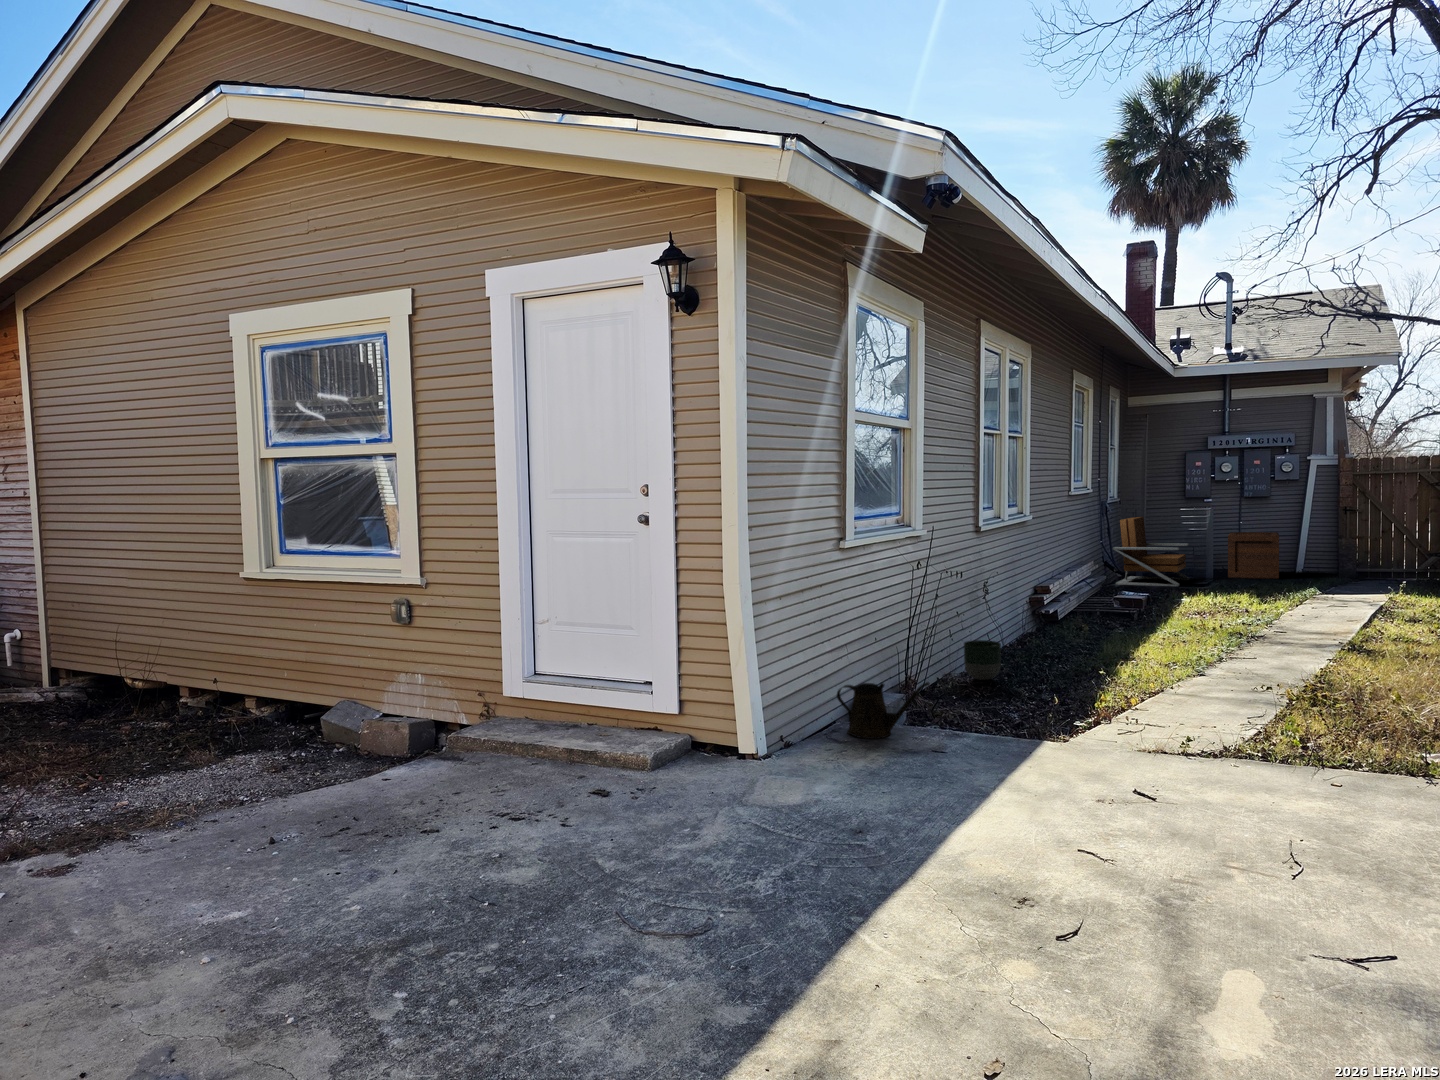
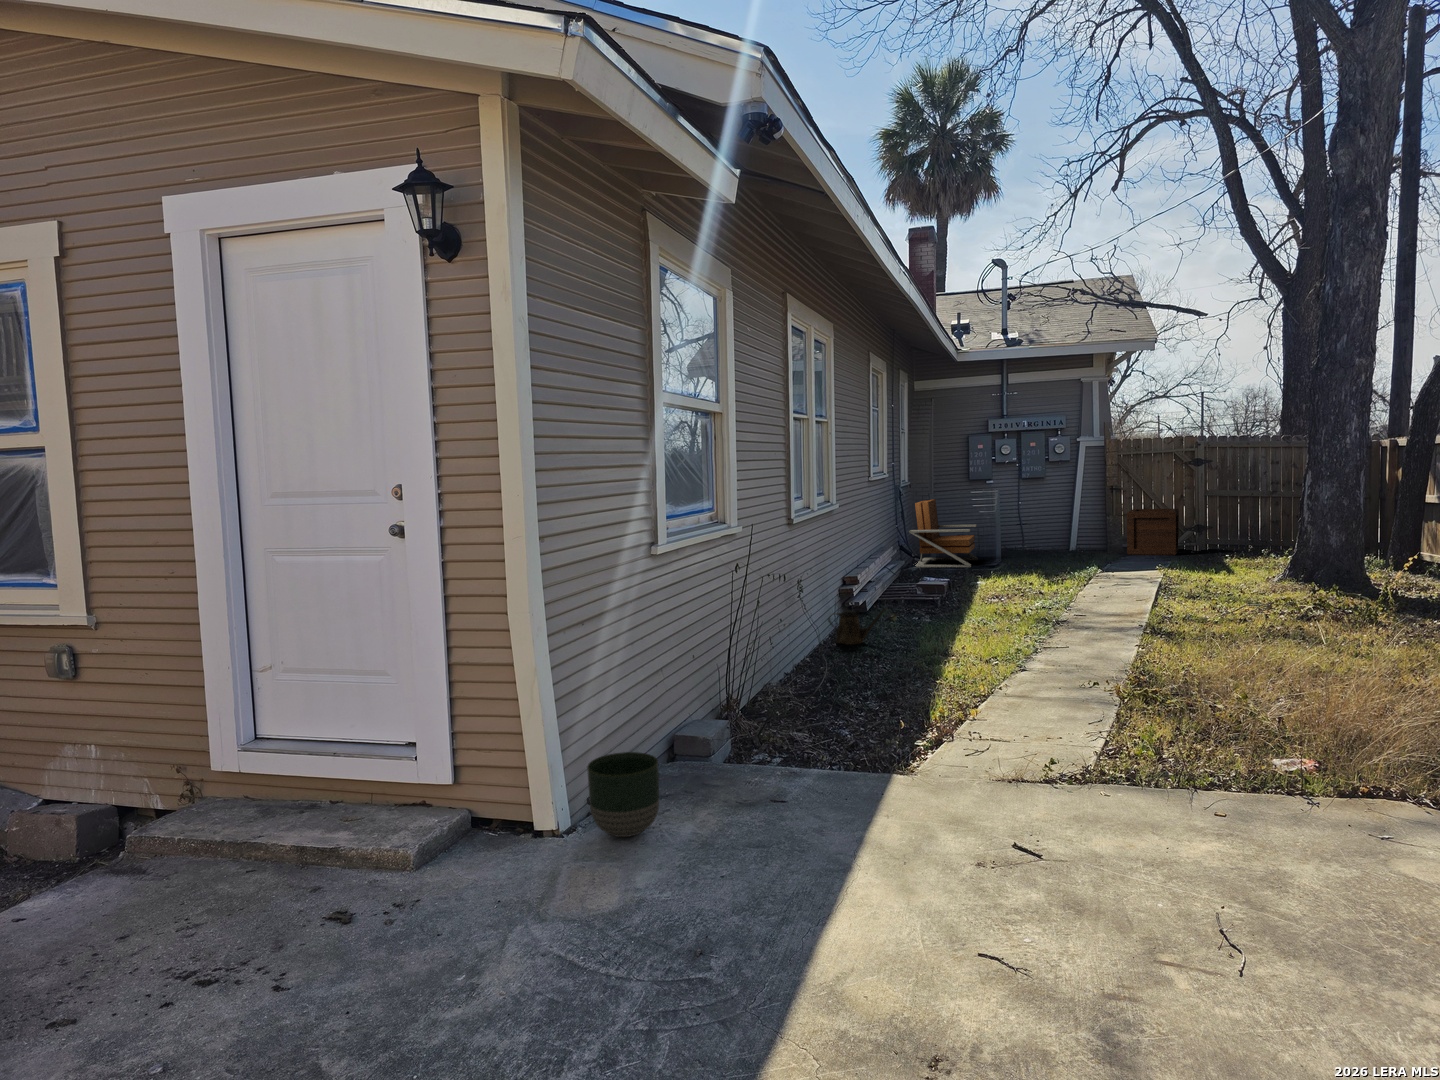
wooden crate: present [1228,532,1279,579] -> present [1127,509,1179,555]
planter: present [964,640,1001,680] -> present [587,752,659,837]
watering can: present [837,683,929,739] -> present [828,608,887,645]

